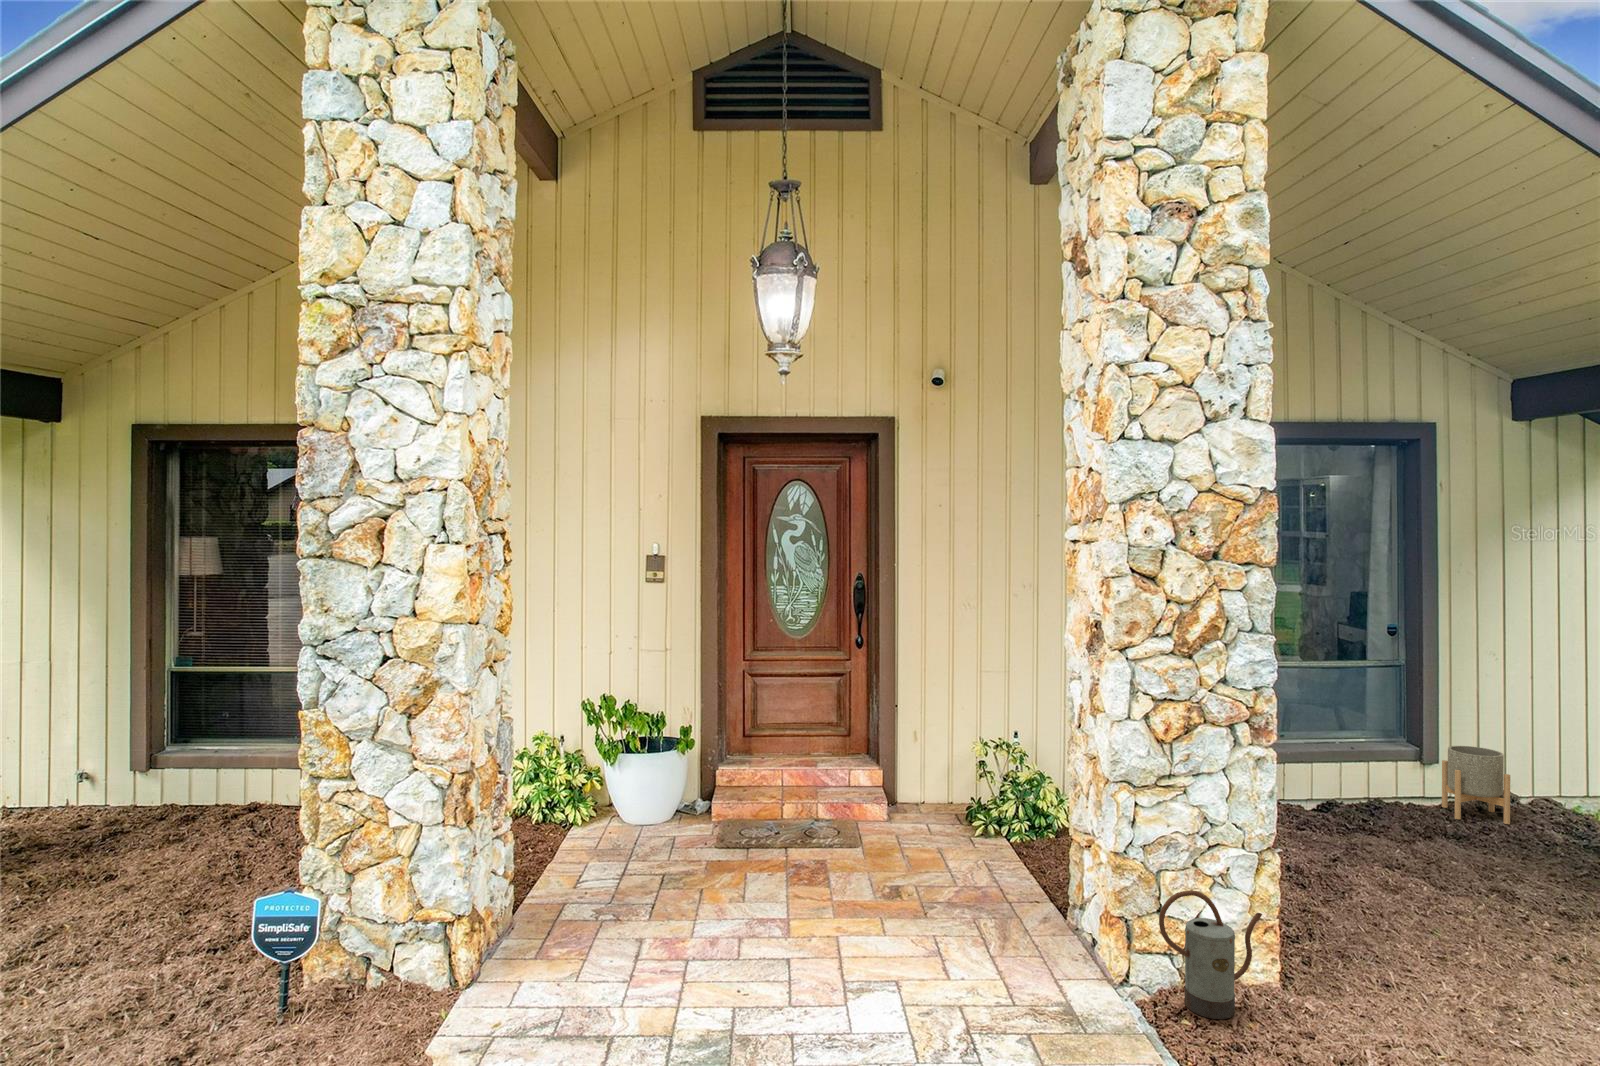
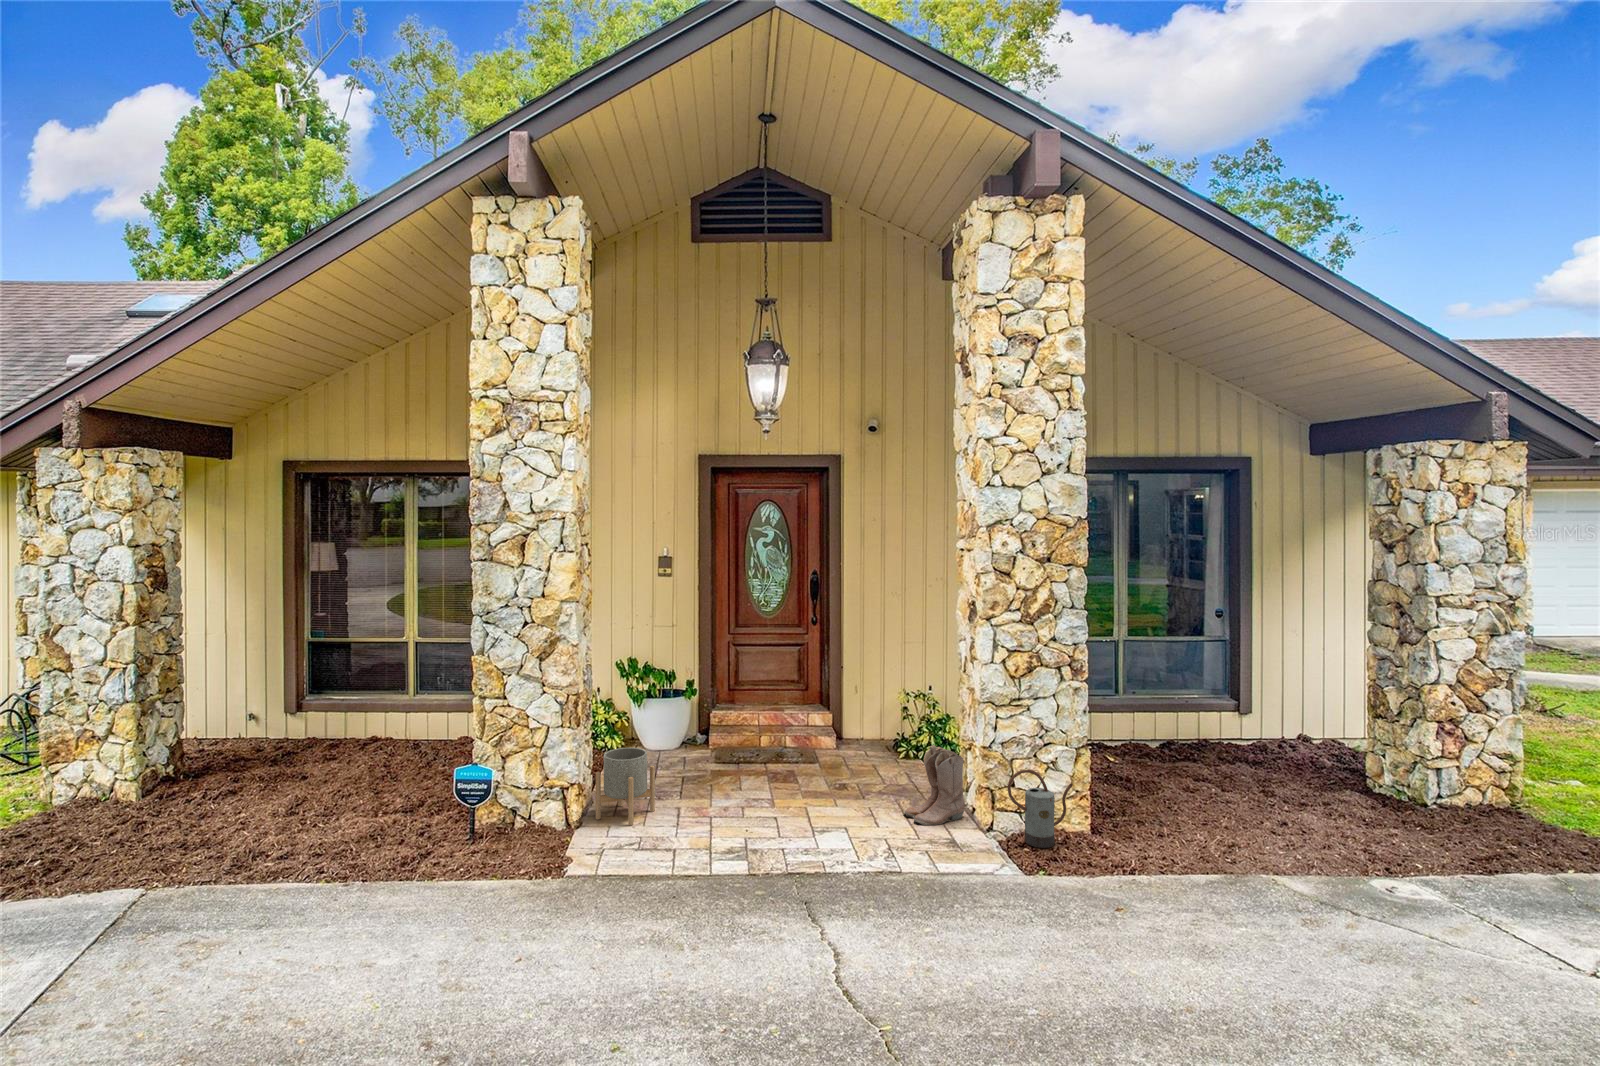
planter: present [1442,746,1510,824] -> present [596,748,655,825]
boots: none [982,843,1077,974] -> present [904,745,965,825]

